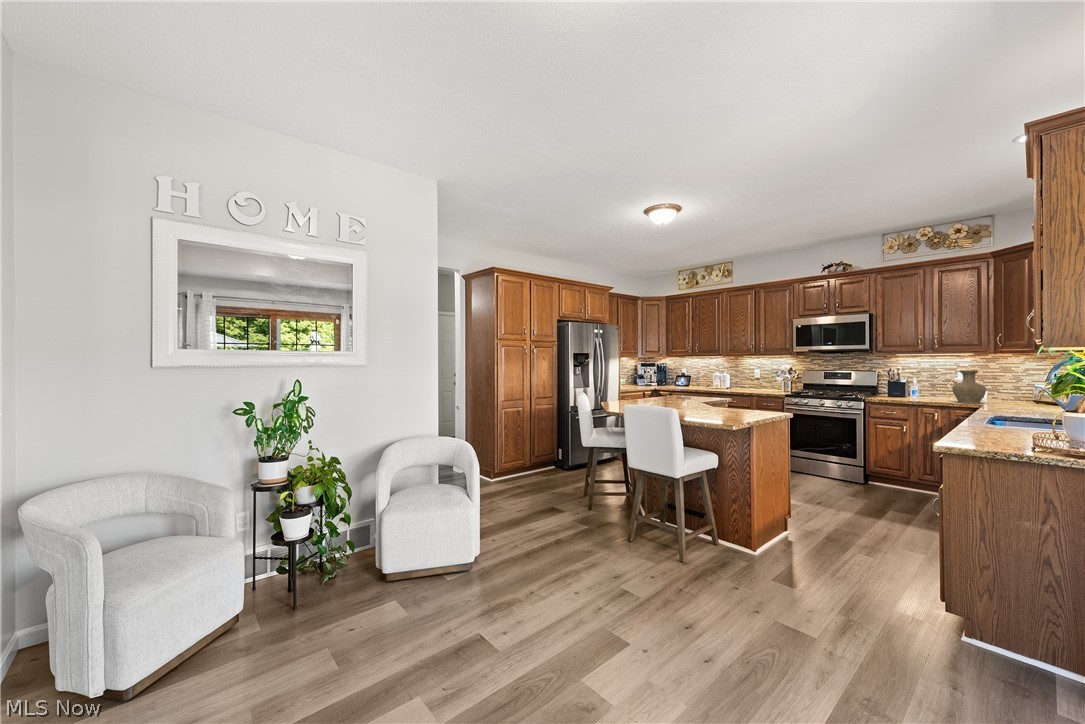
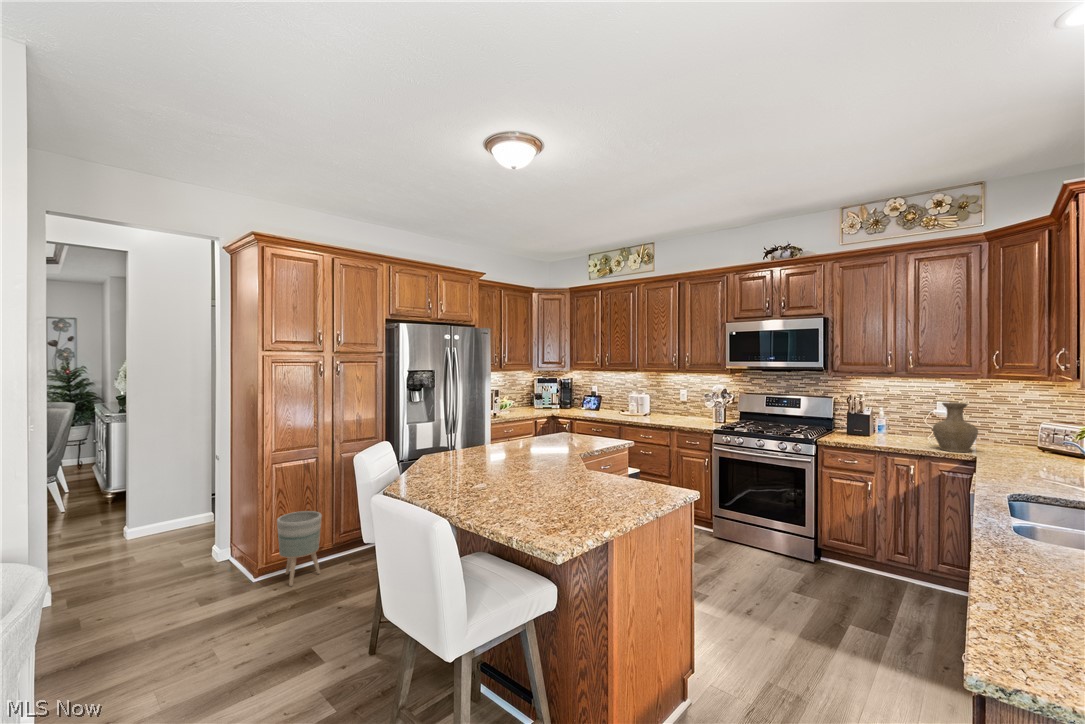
planter: none [508,441,533,484] -> present [277,511,322,586]

